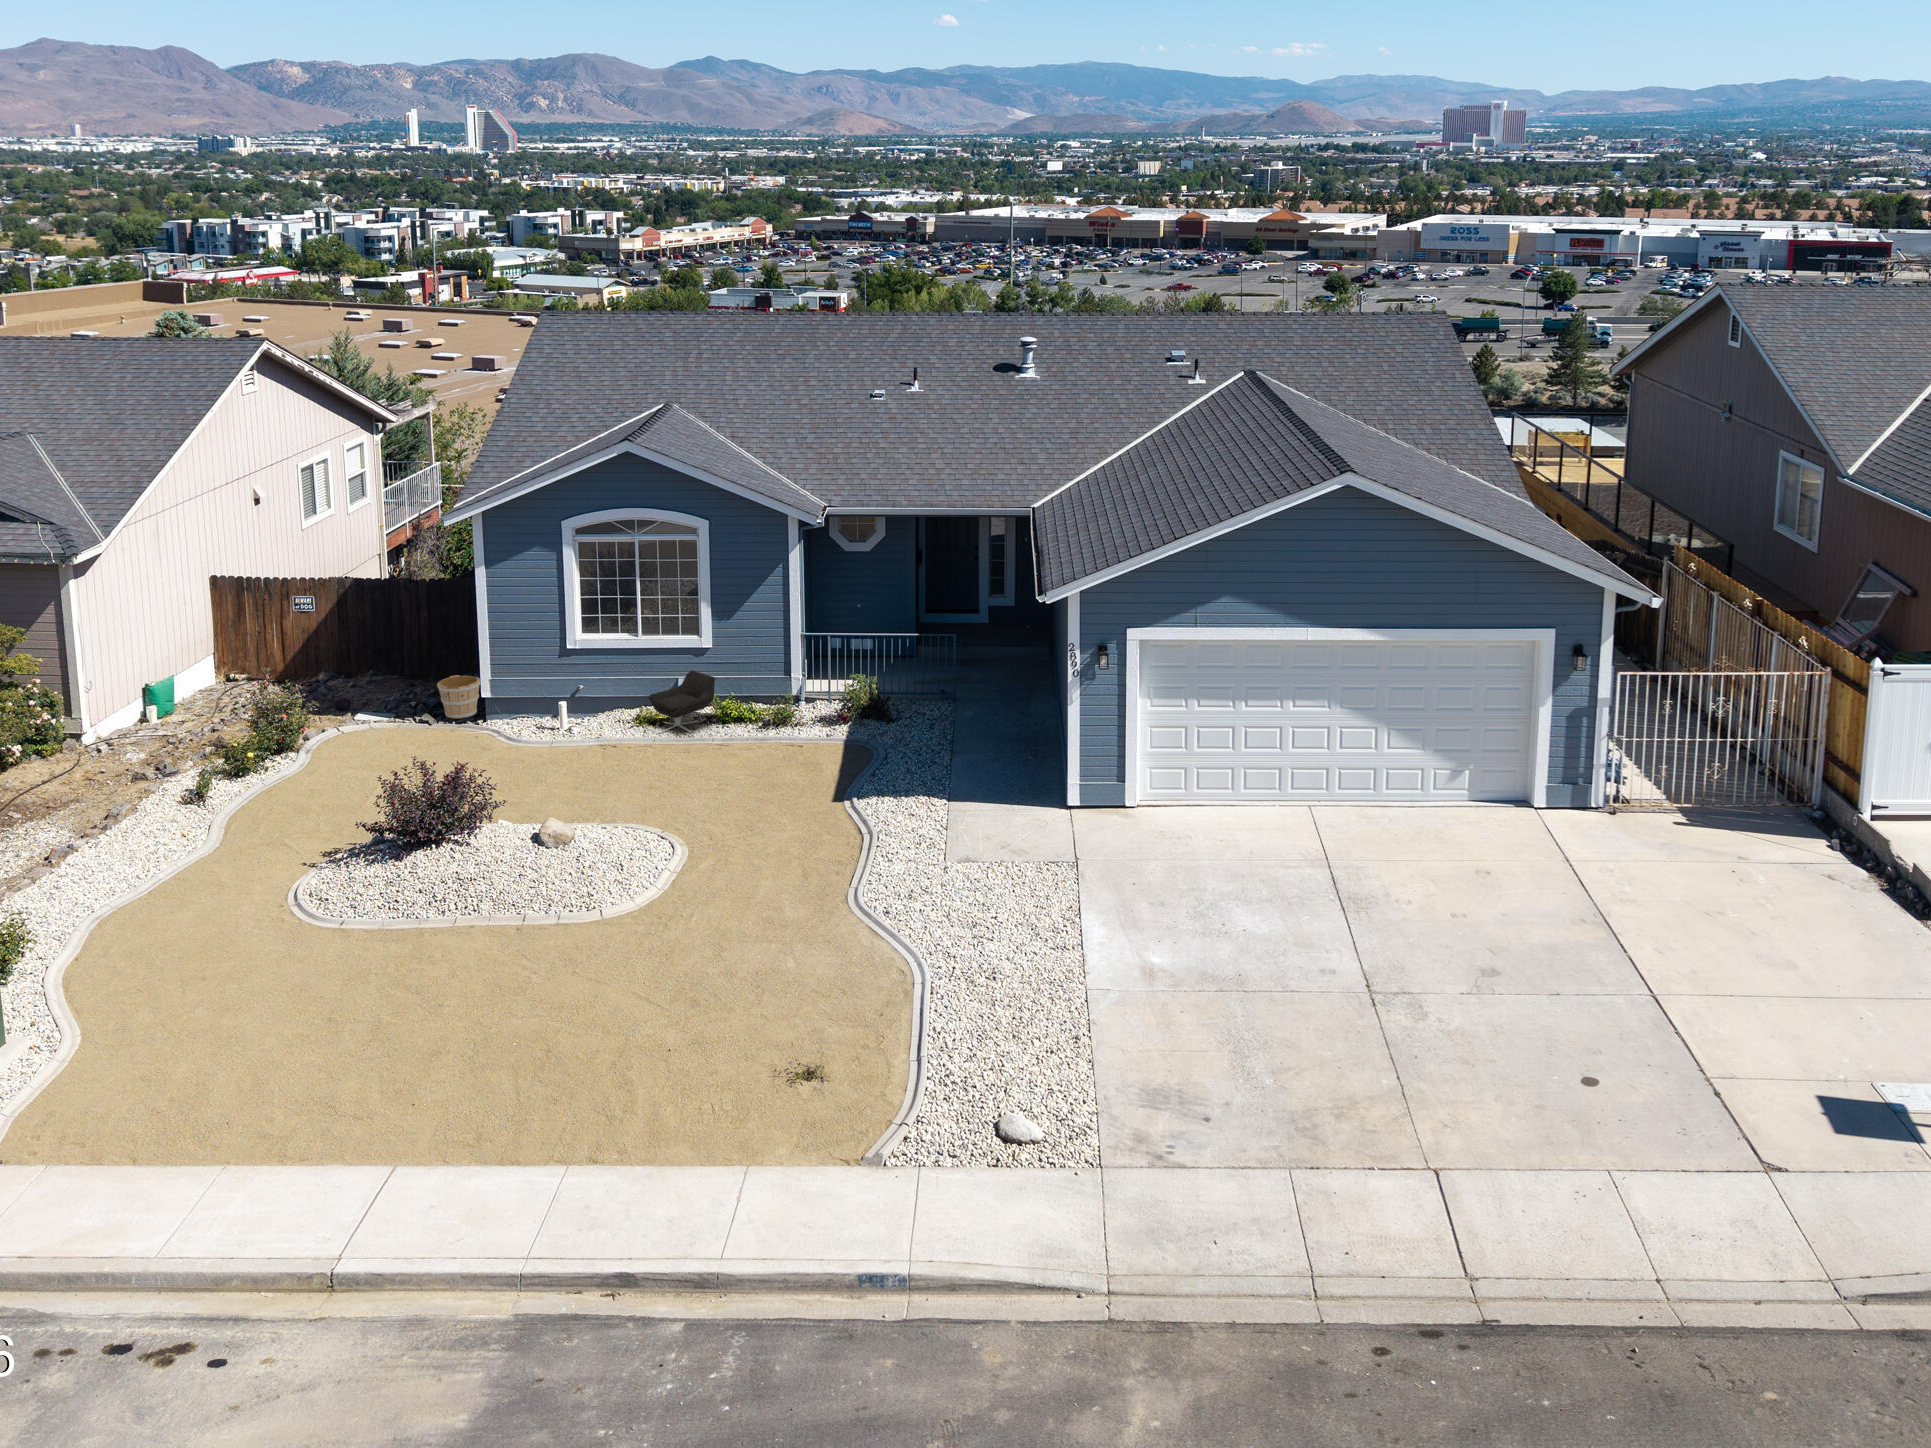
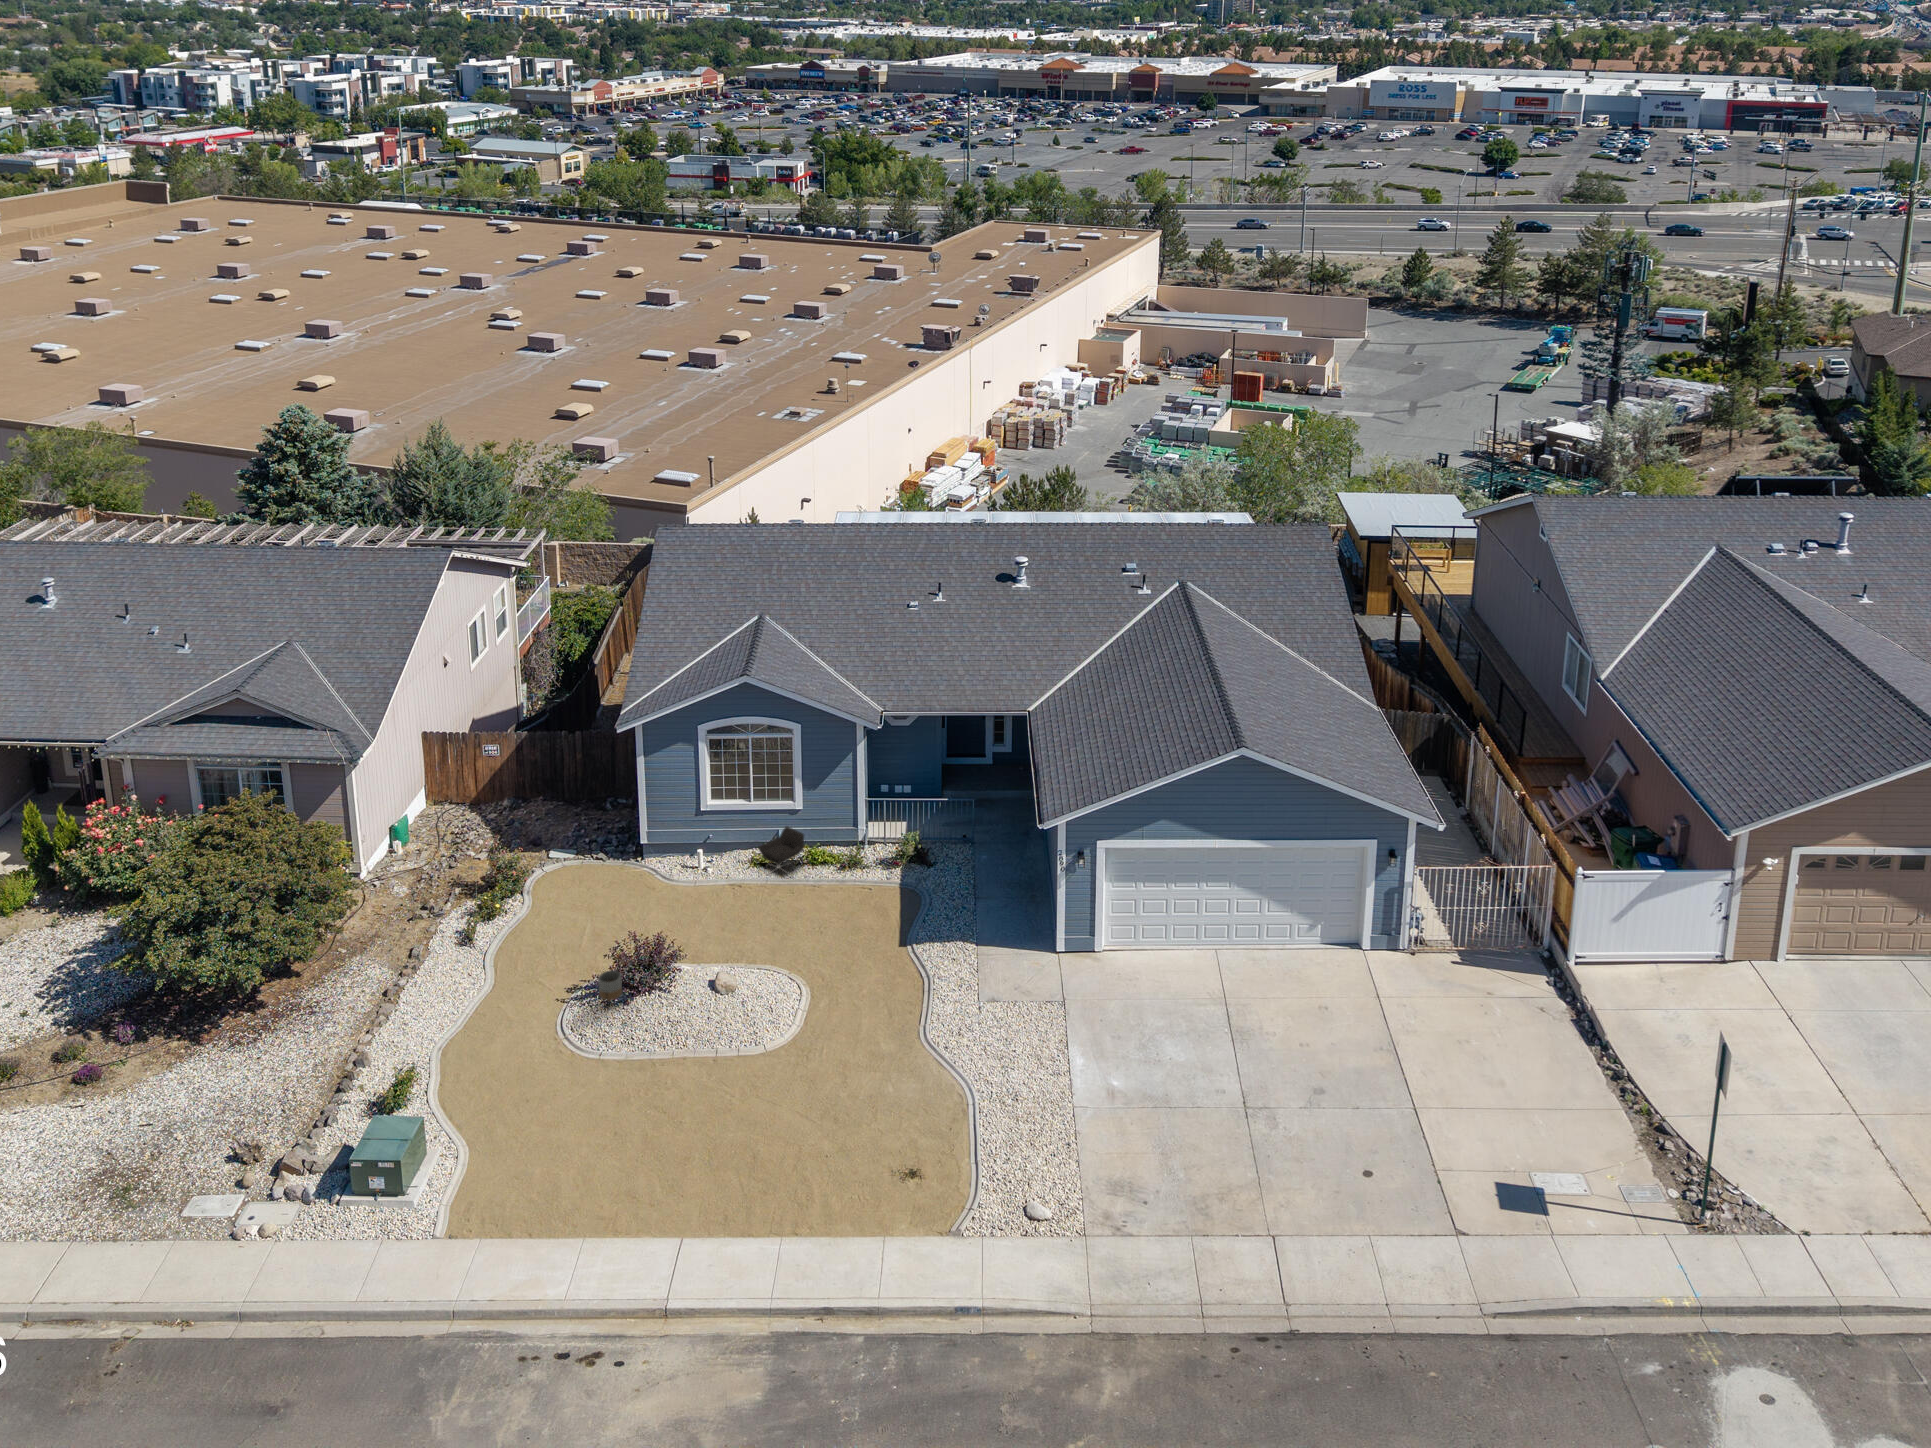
wooden bucket: present [437,675,481,719] -> none [605,826,636,859]
planter: none [364,816,404,875] -> present [598,971,623,1001]

